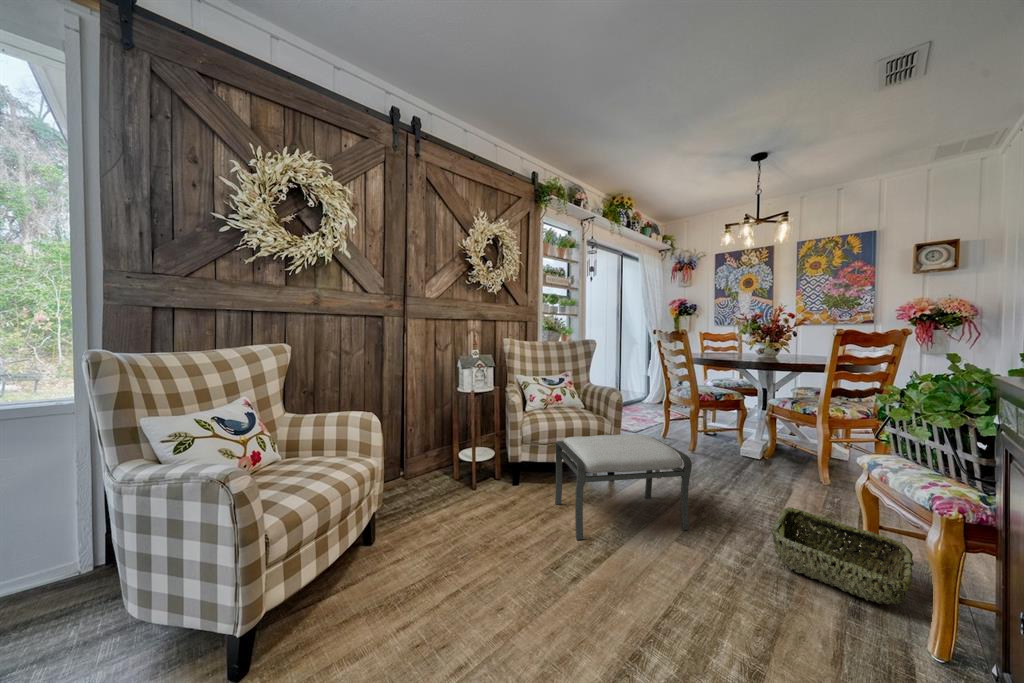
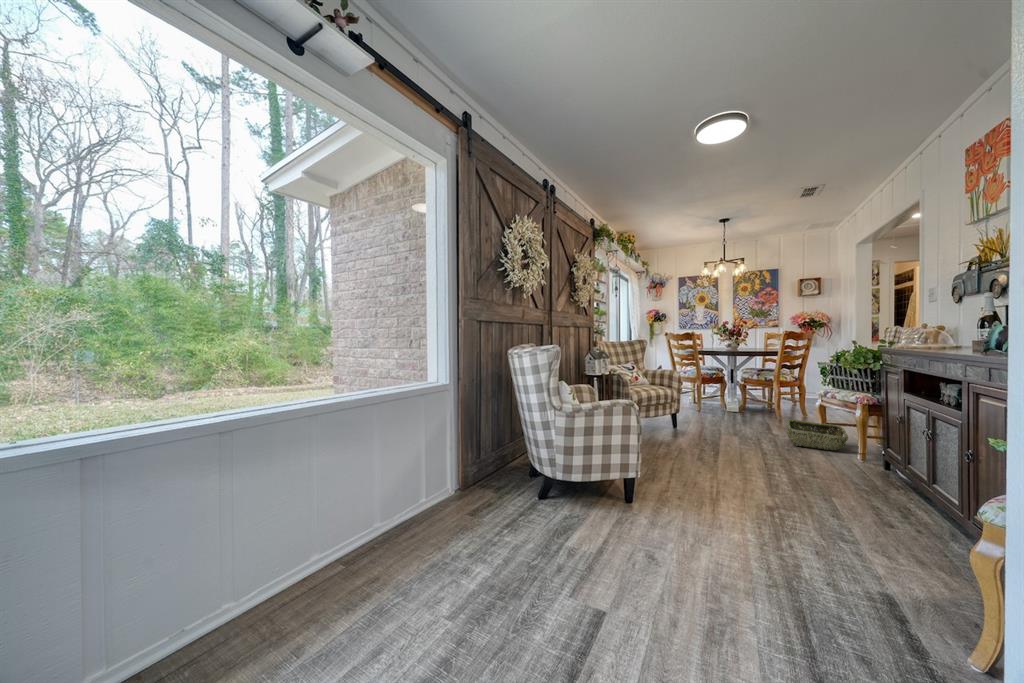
ottoman: present [555,434,692,540] -> none [663,393,742,448]

